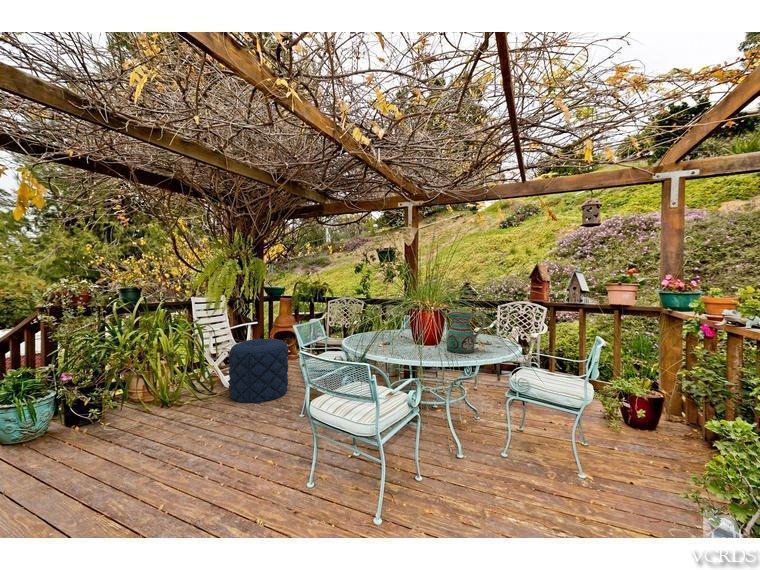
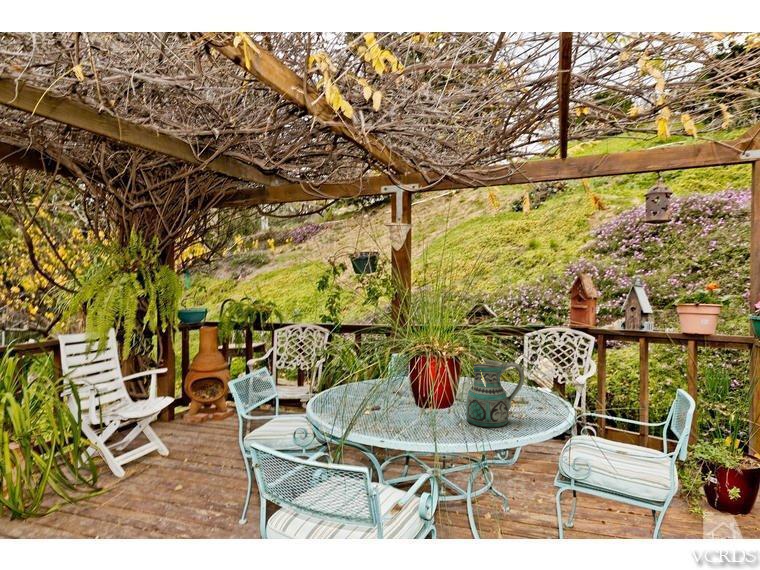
pouf: present [229,339,289,403] -> none [122,398,217,505]

